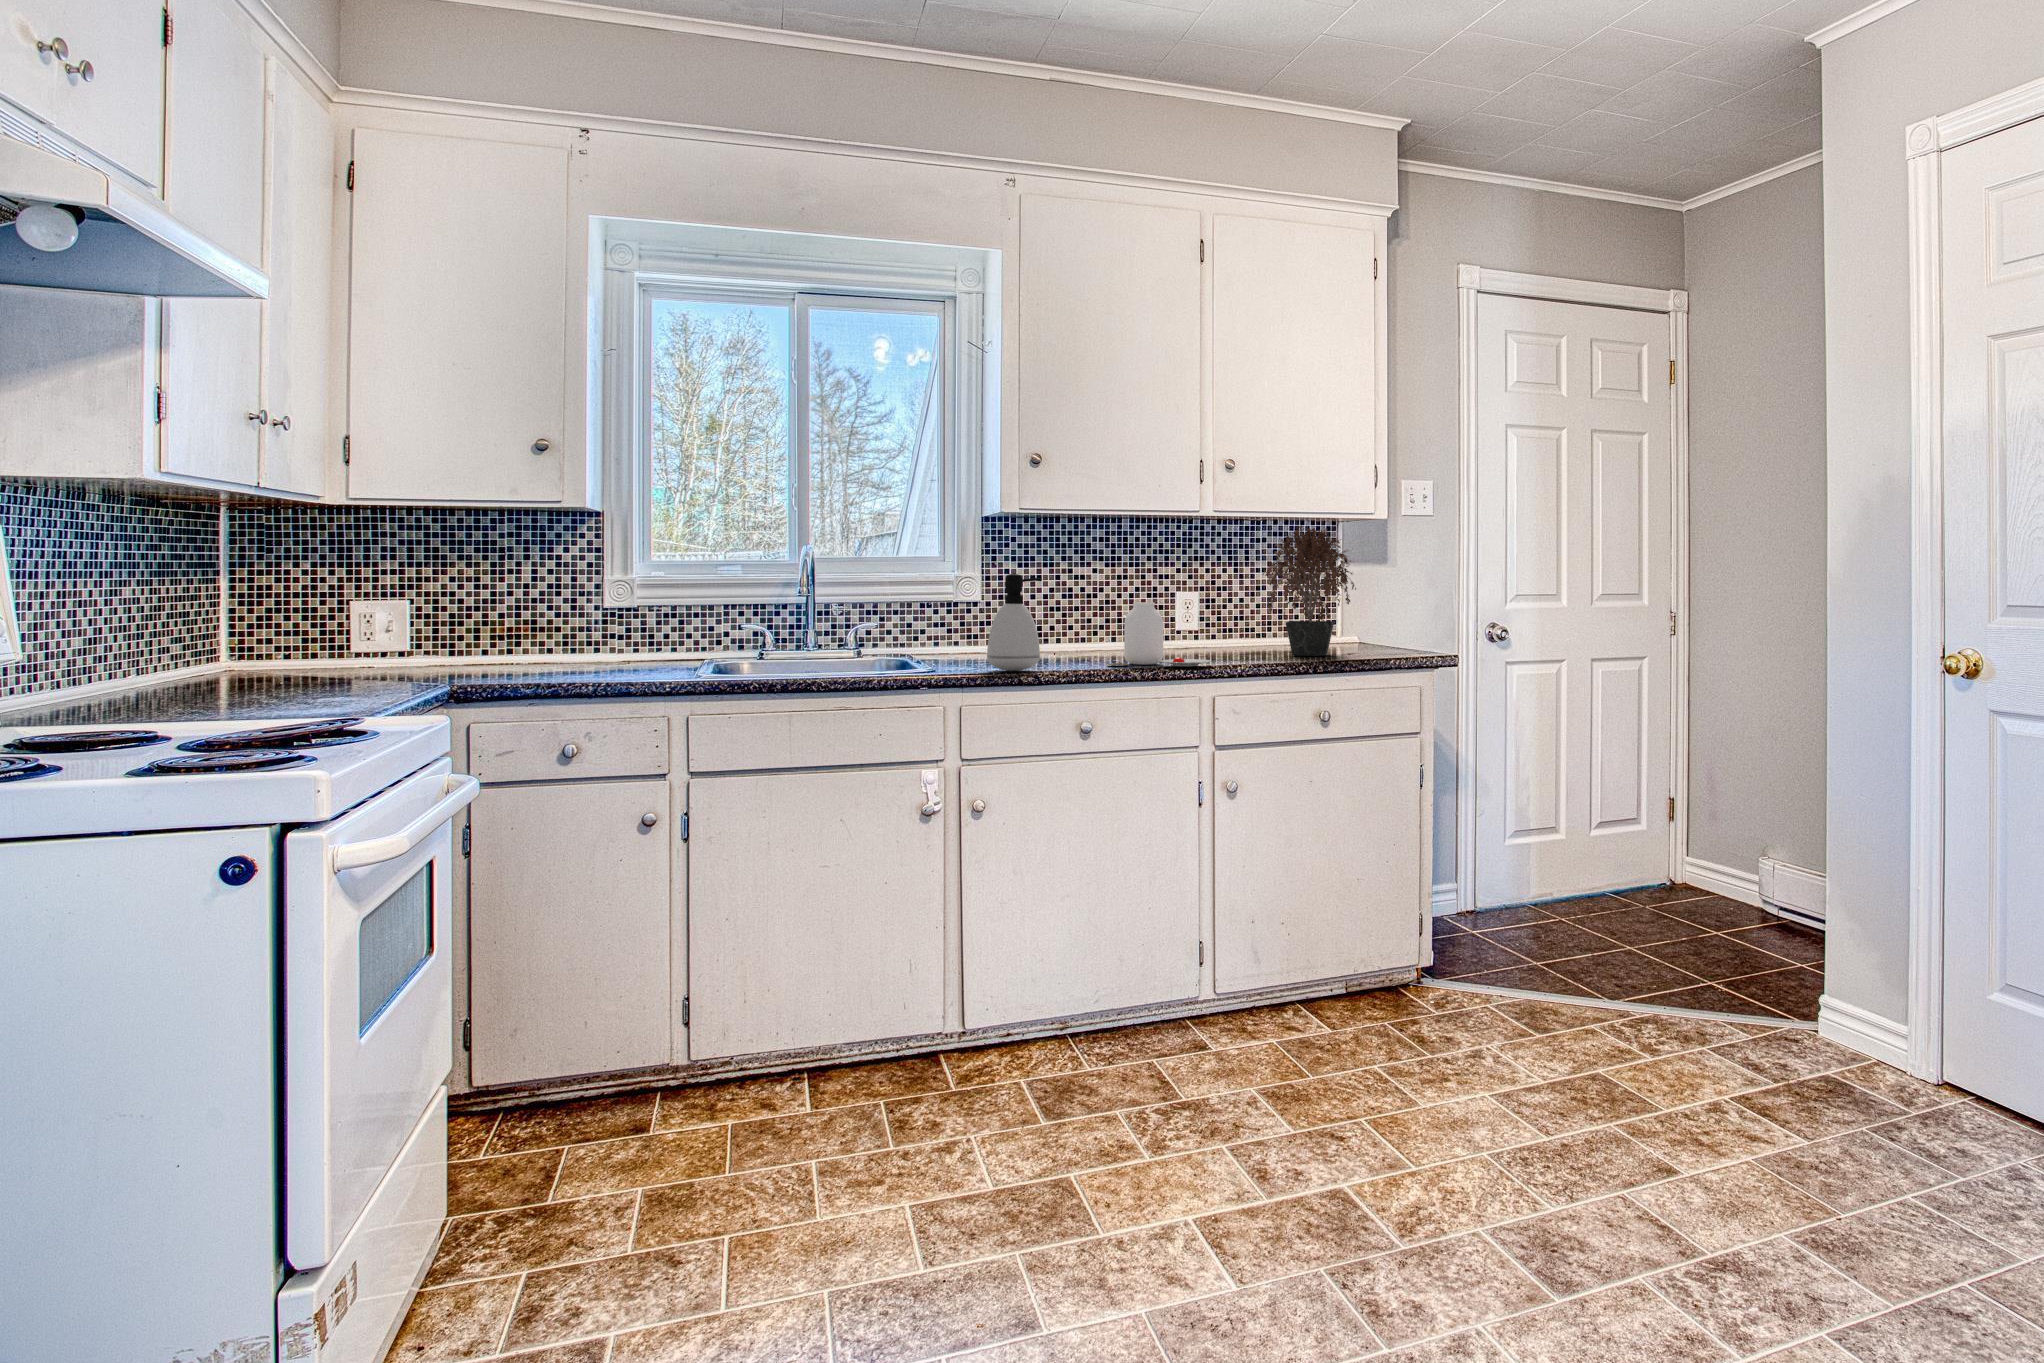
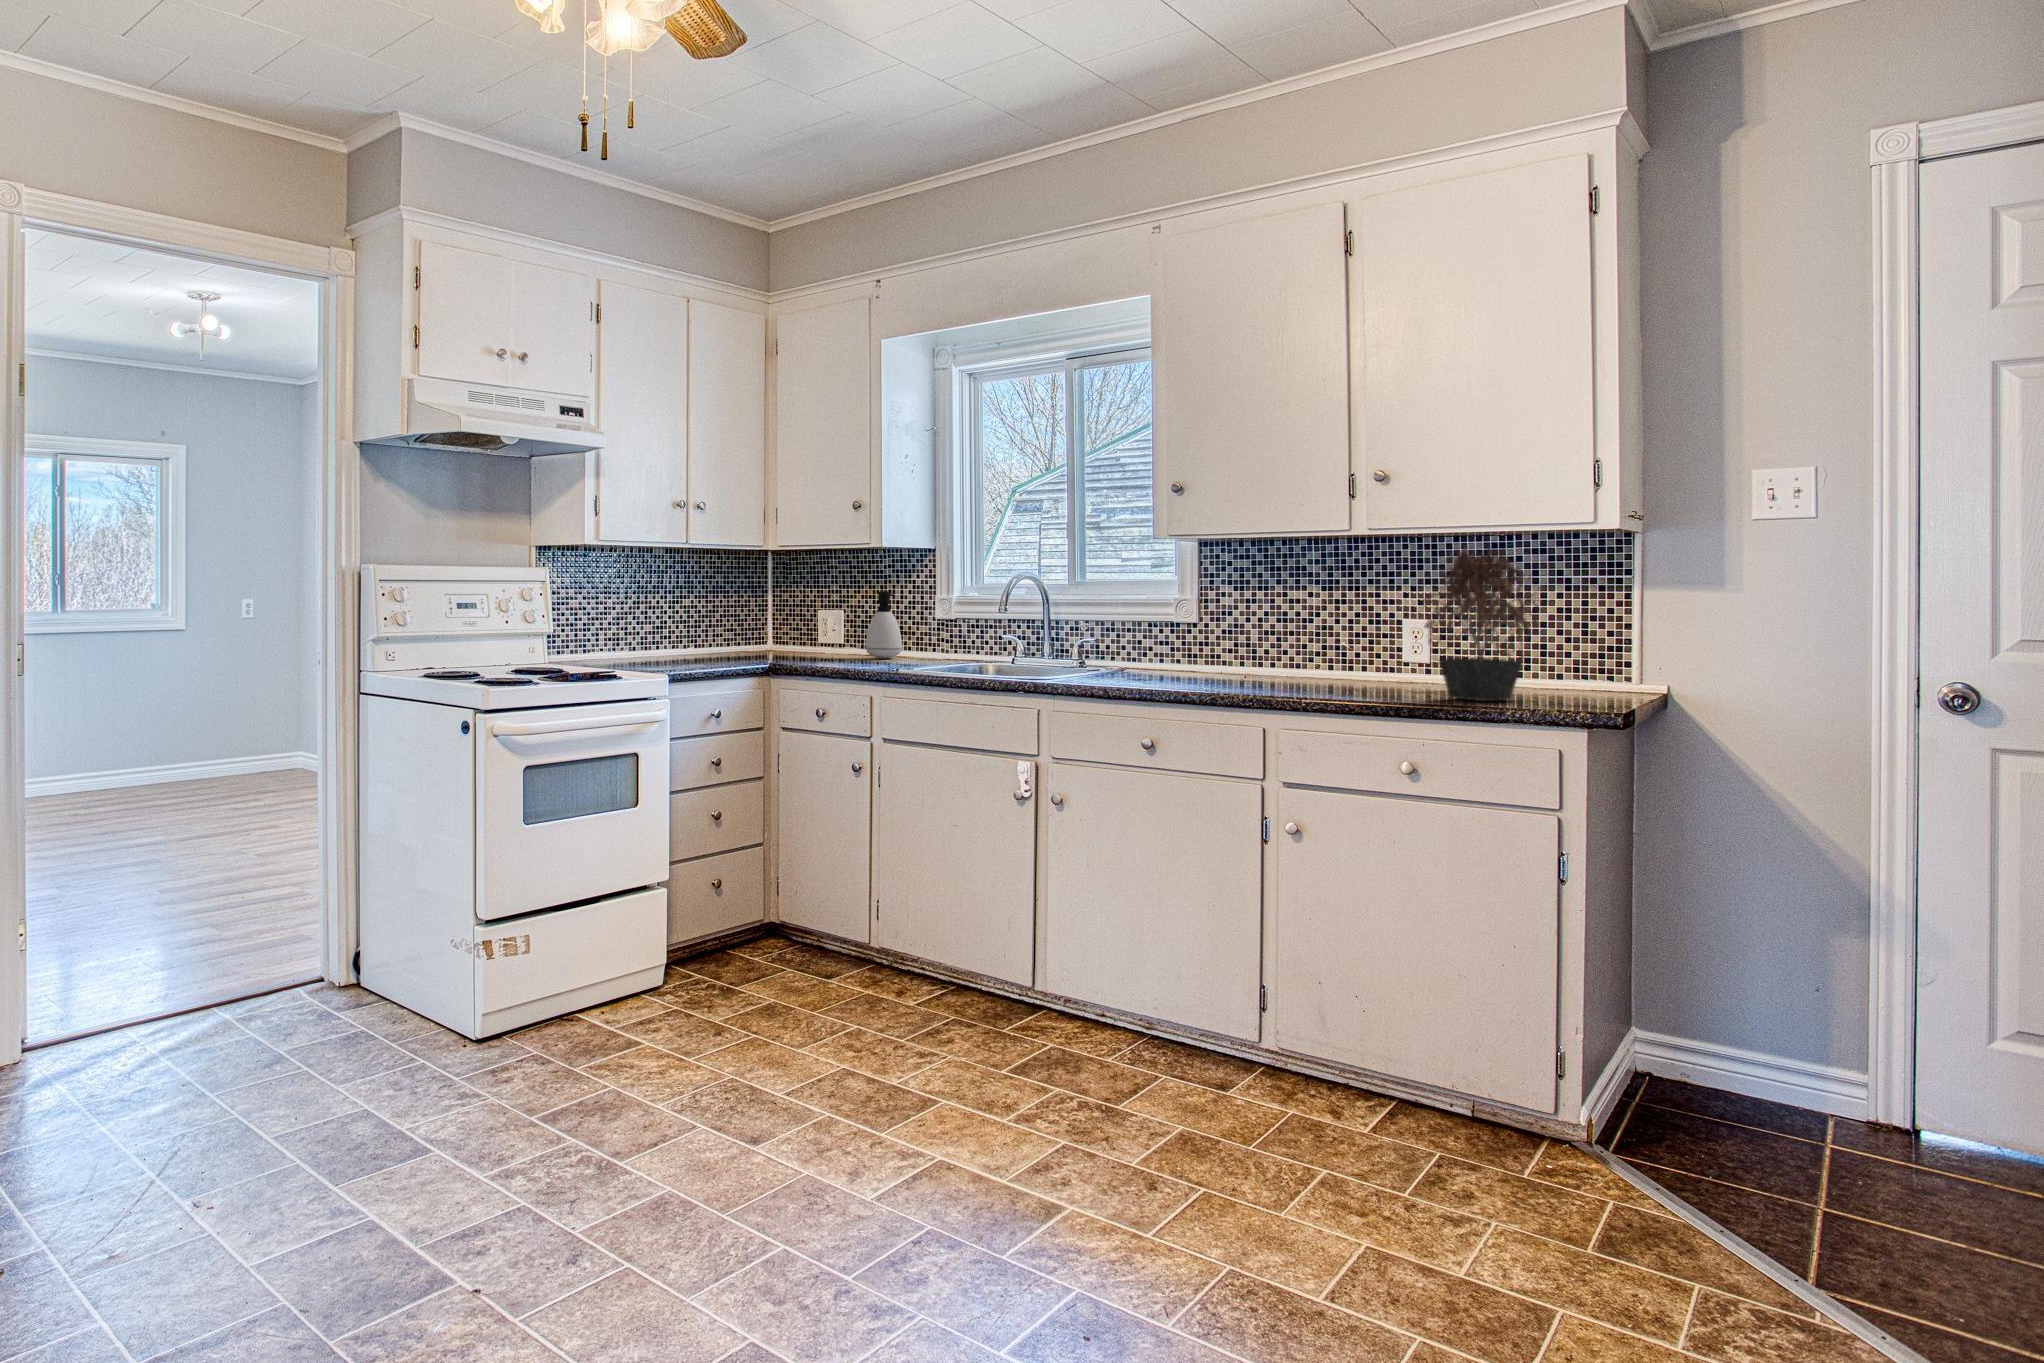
soap dispenser: present [987,574,1042,671] -> present [866,591,902,658]
jar: present [1108,602,1211,666] -> none [1194,630,1278,697]

